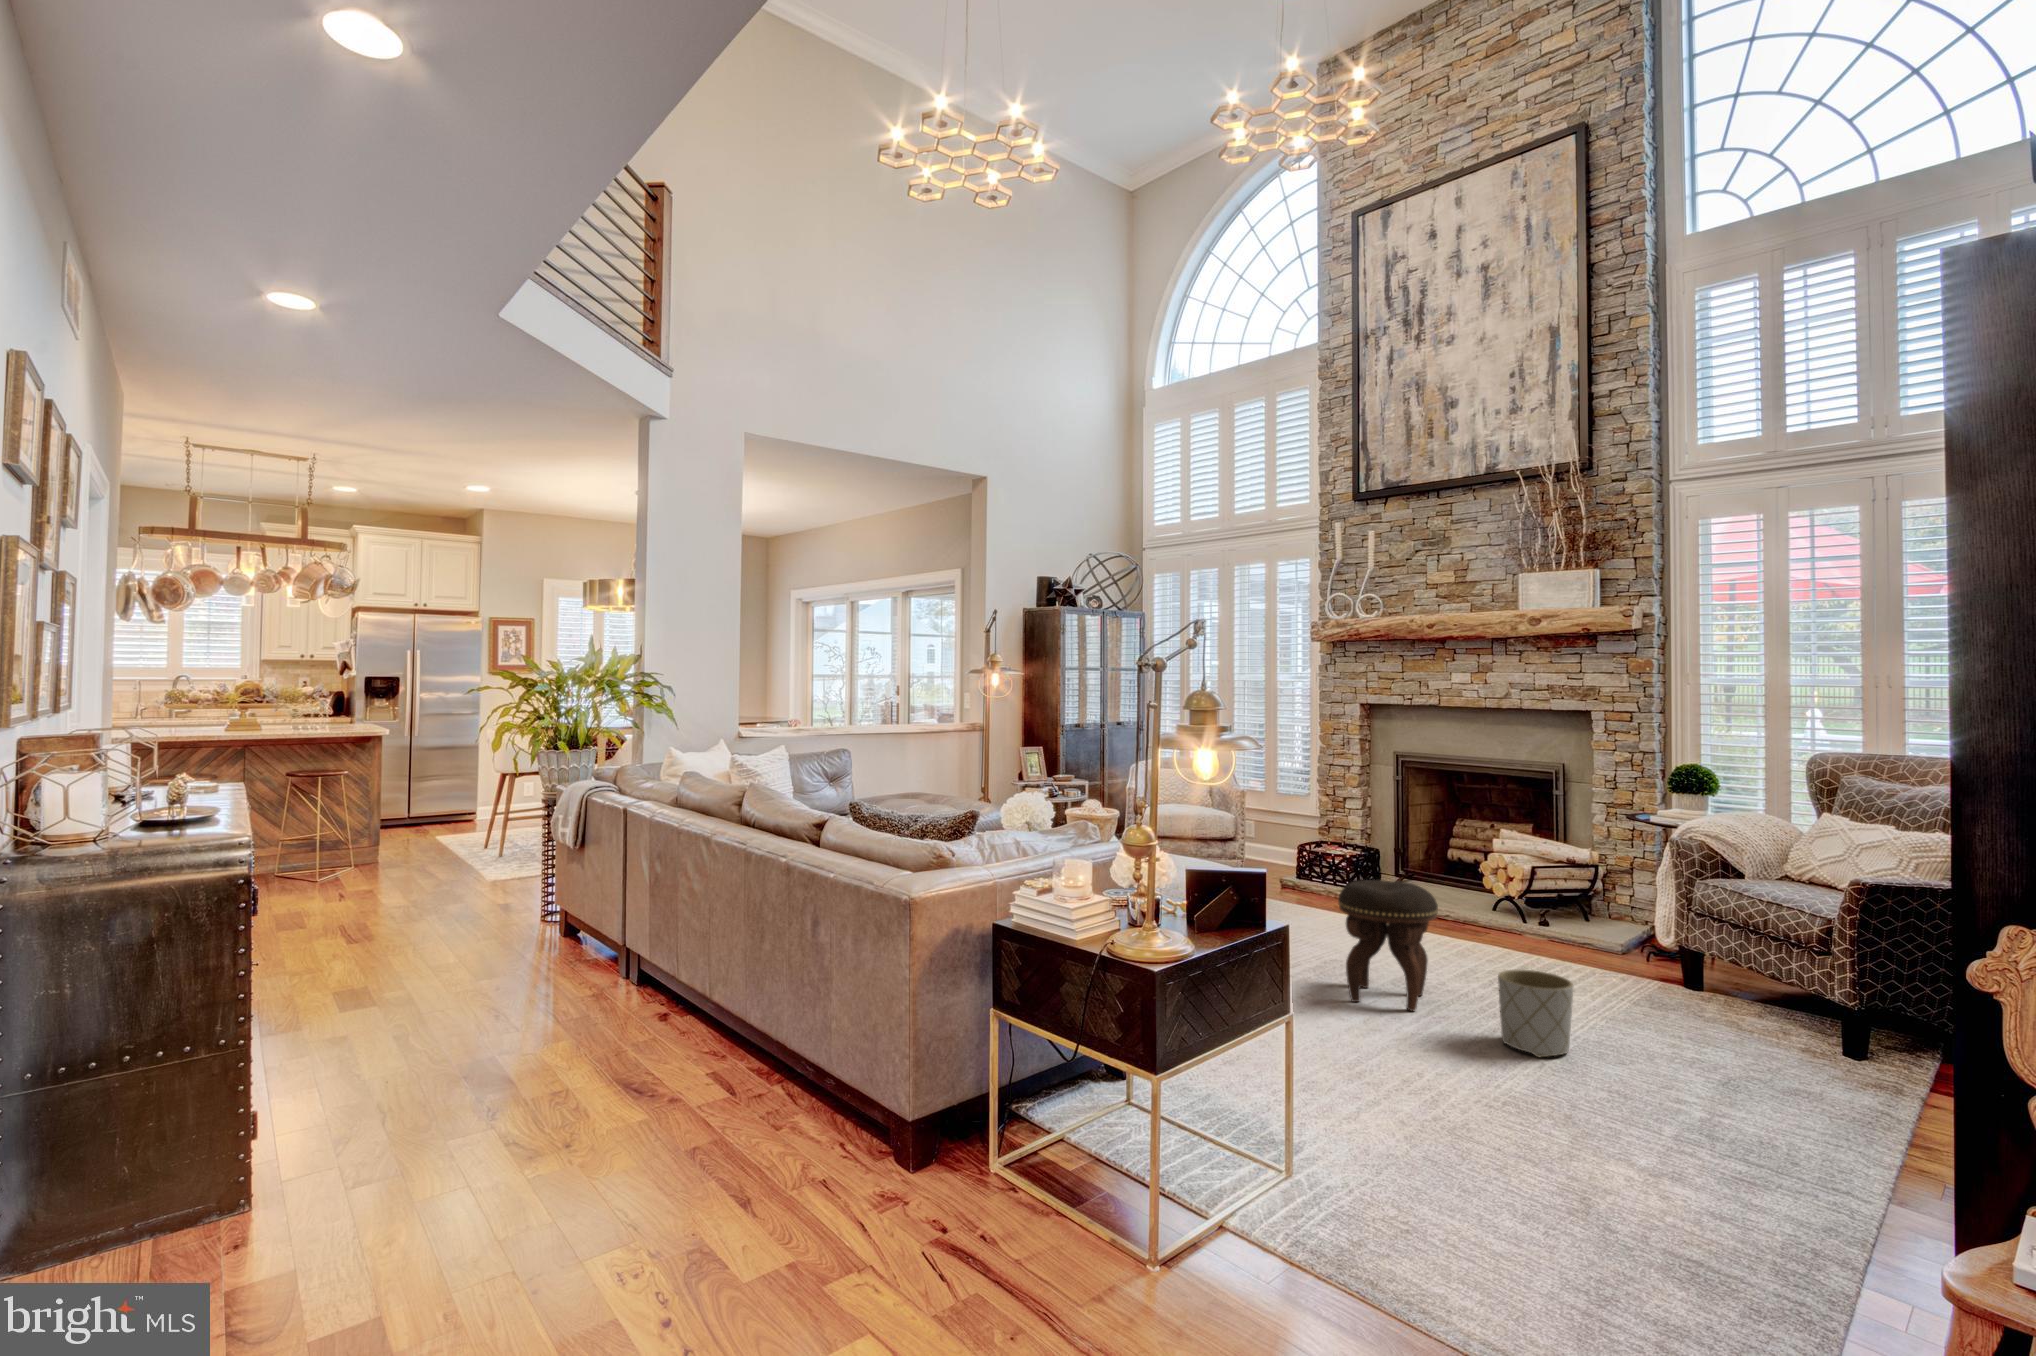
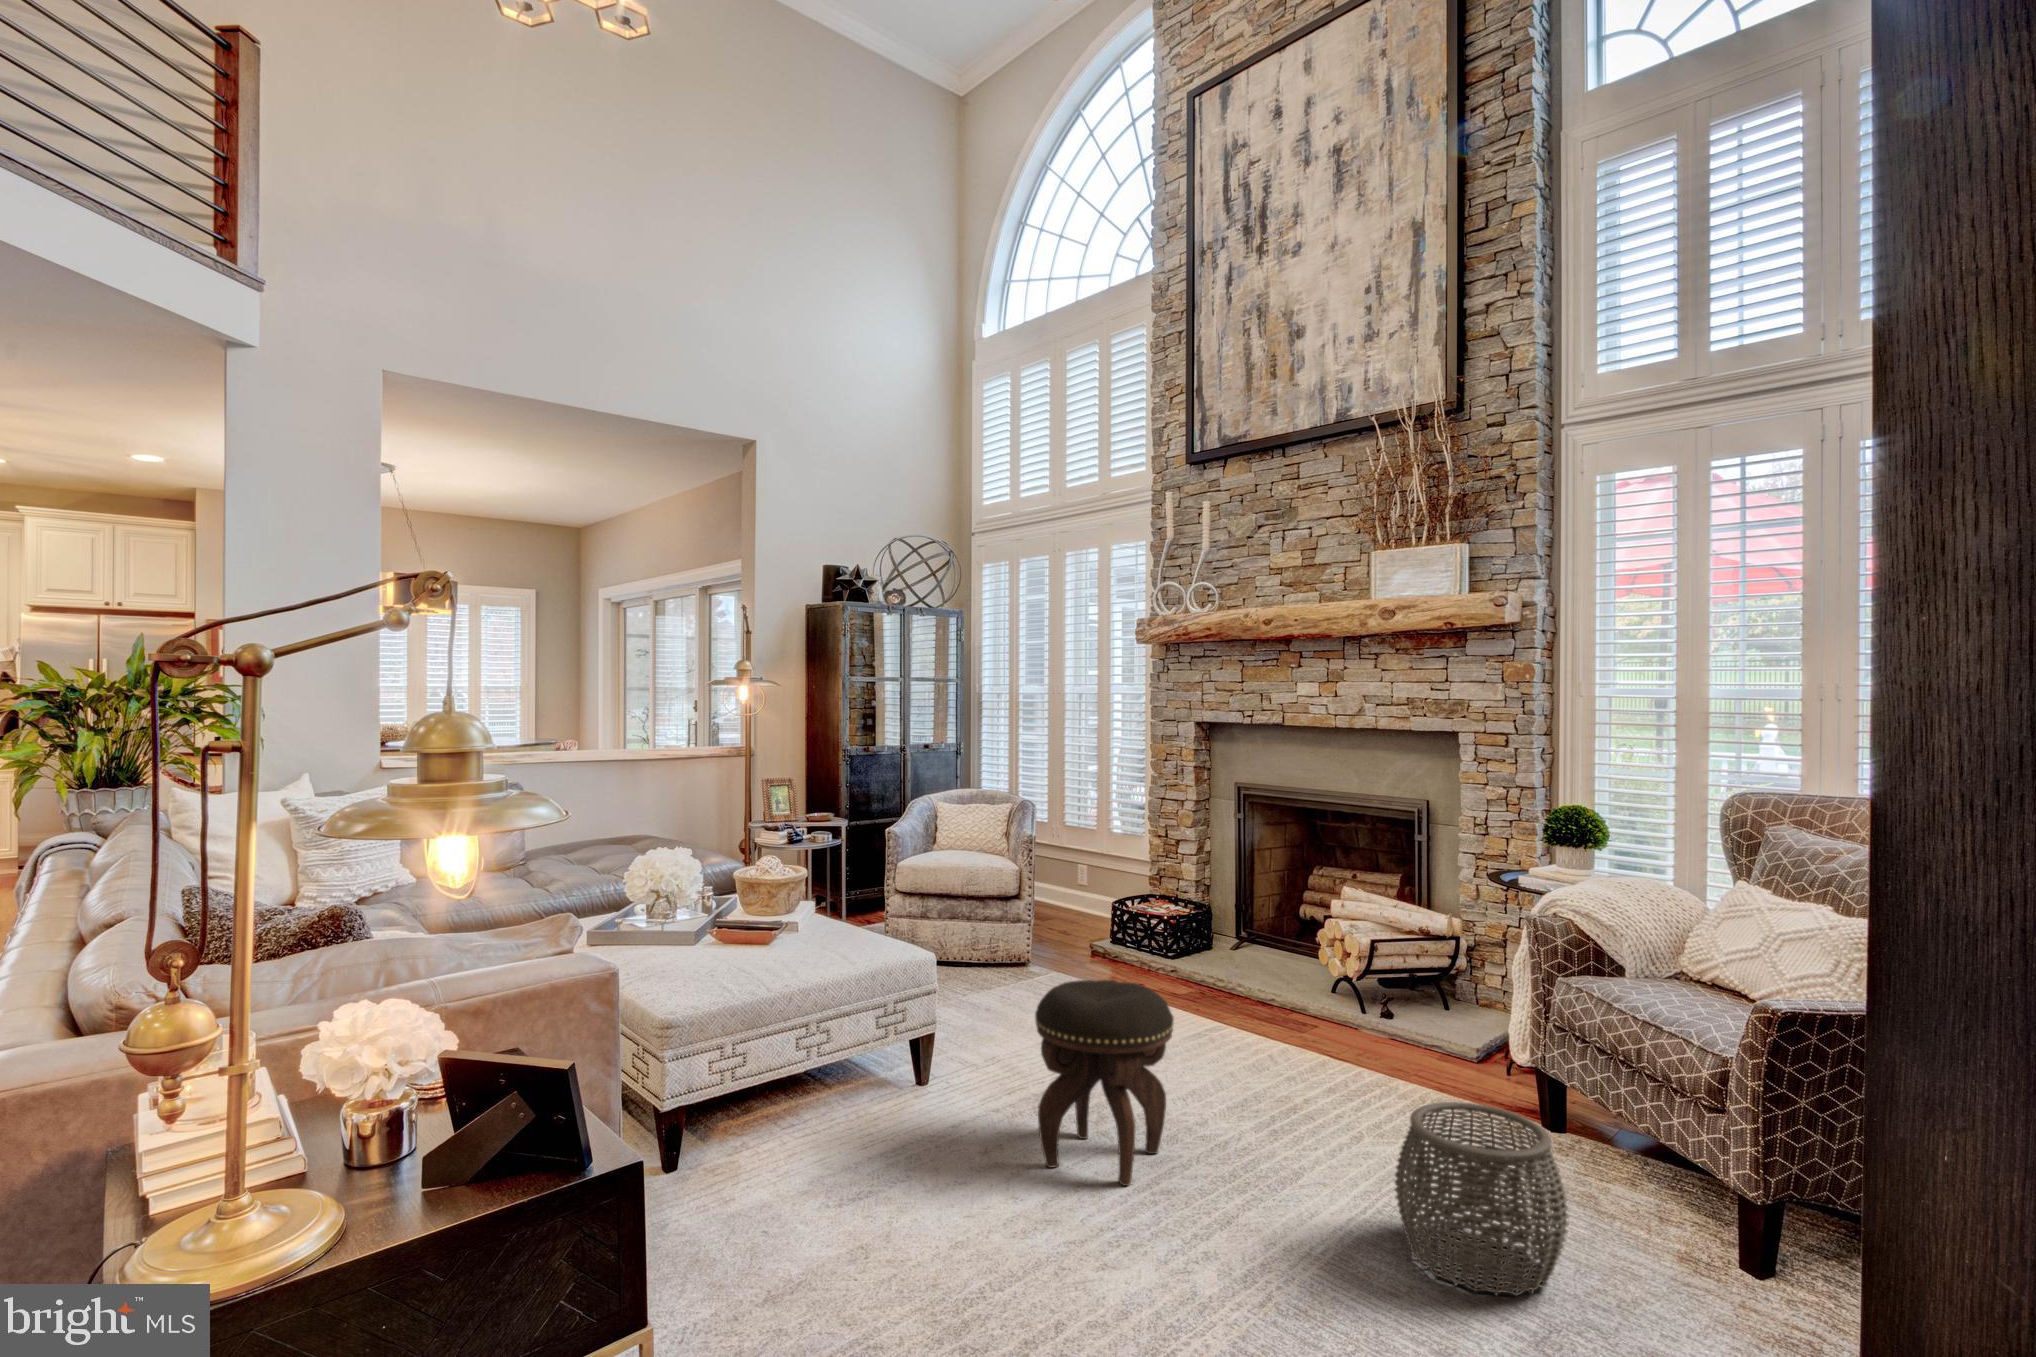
woven basket: none [1610,951,1733,1064] -> present [1394,1102,1569,1296]
planter: present [1498,969,1573,1057] -> none [1221,1133,1327,1286]

